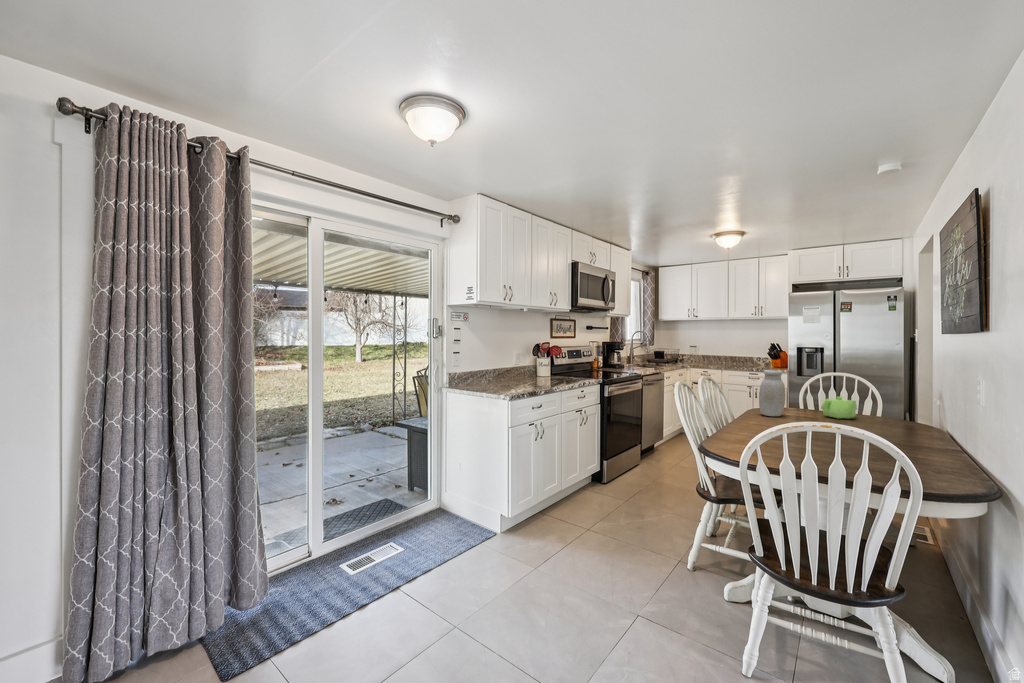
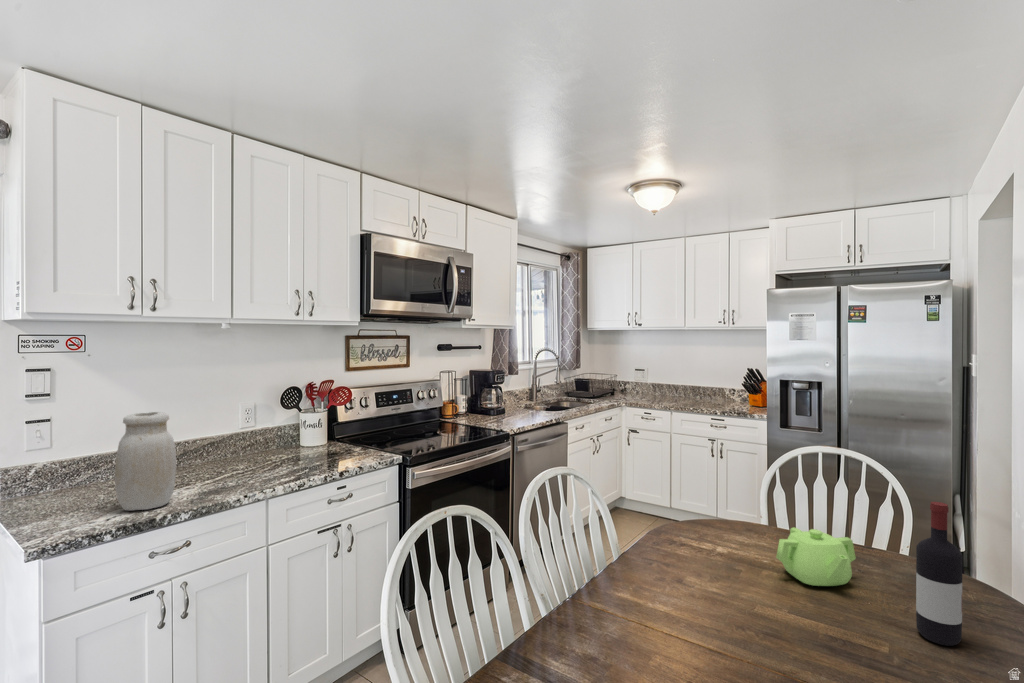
jar: present [759,369,785,416] -> present [115,412,176,510]
wine bottle: none [885,374,904,428] -> present [916,502,963,646]

